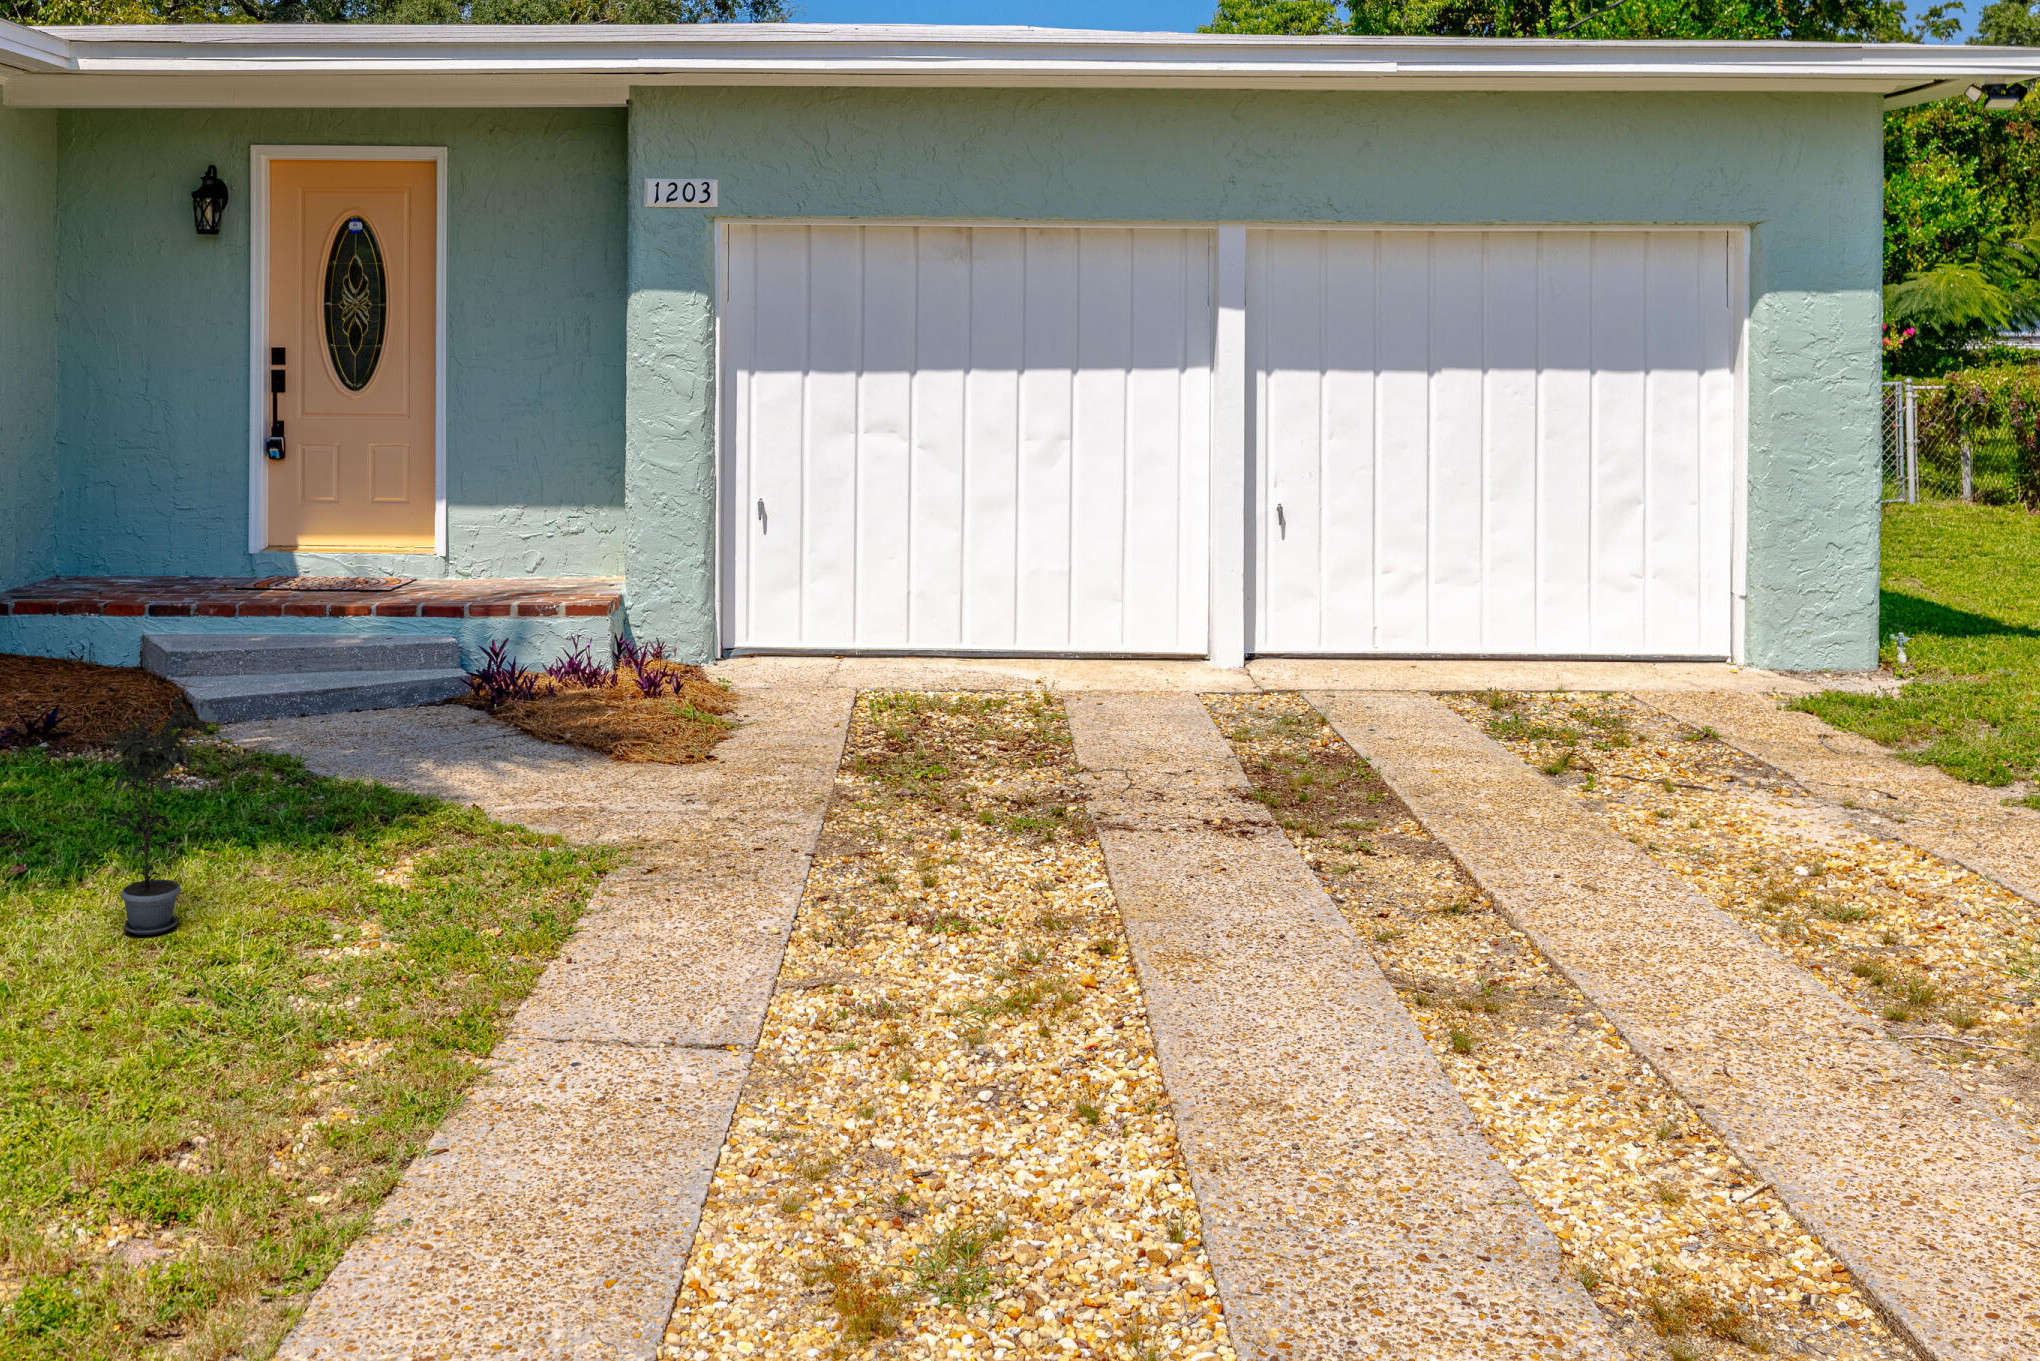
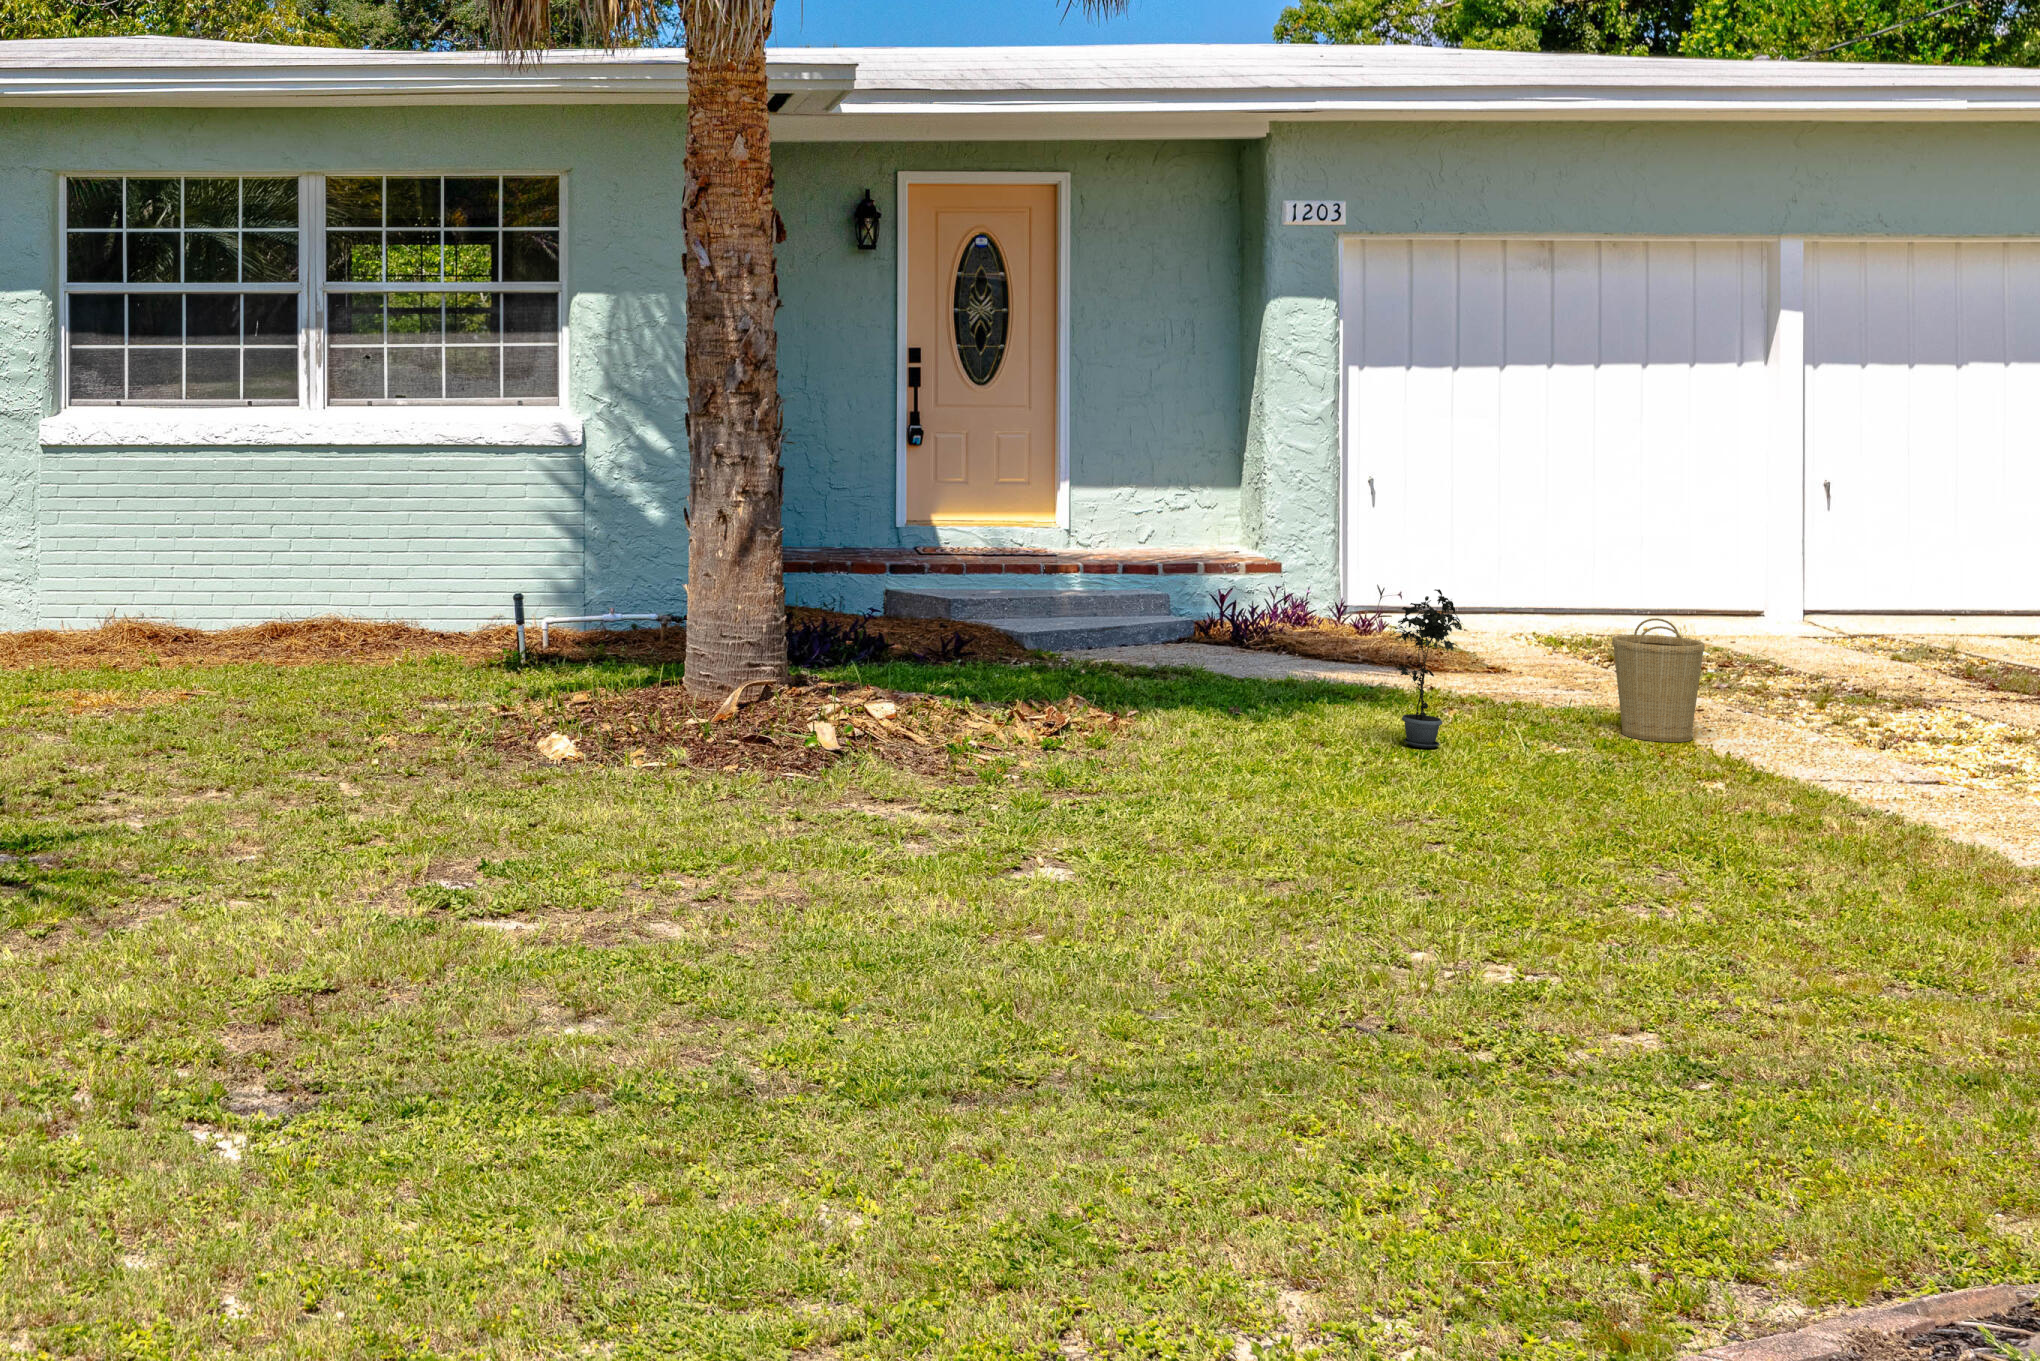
basket: none [505,727,625,913] -> present [1612,618,1705,742]

